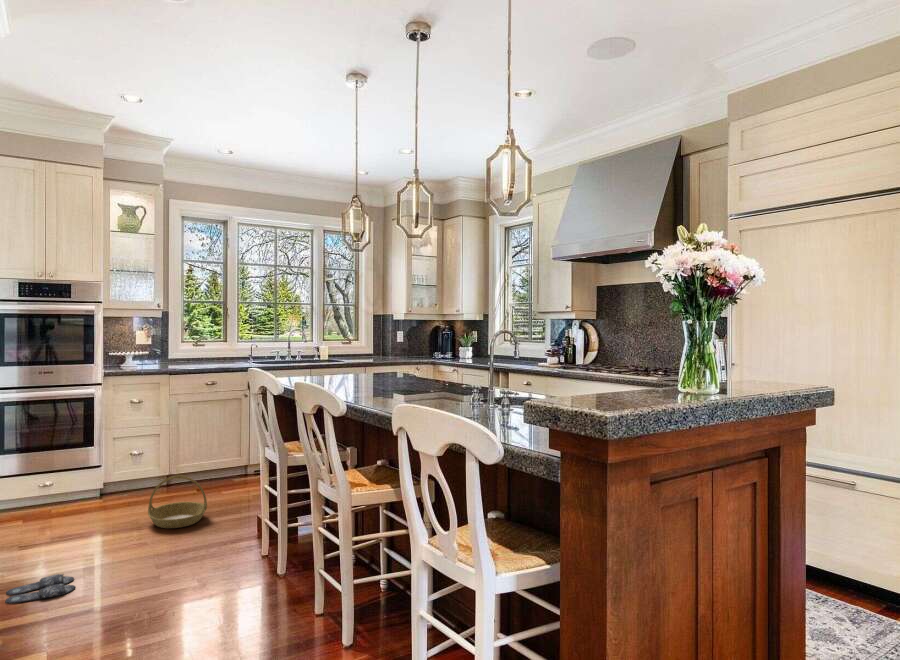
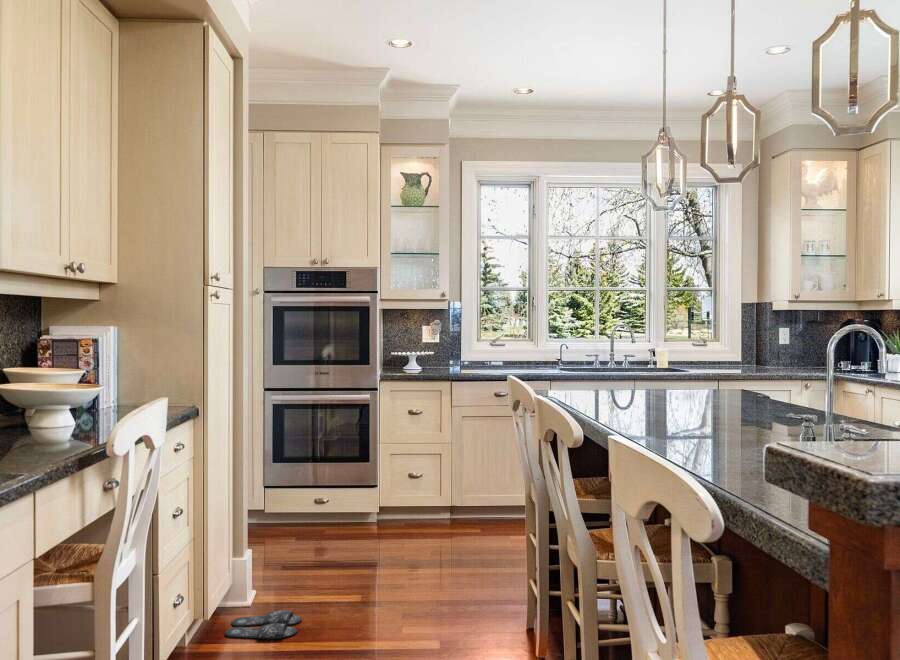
basket: present [148,476,207,528] -> none [408,507,479,577]

